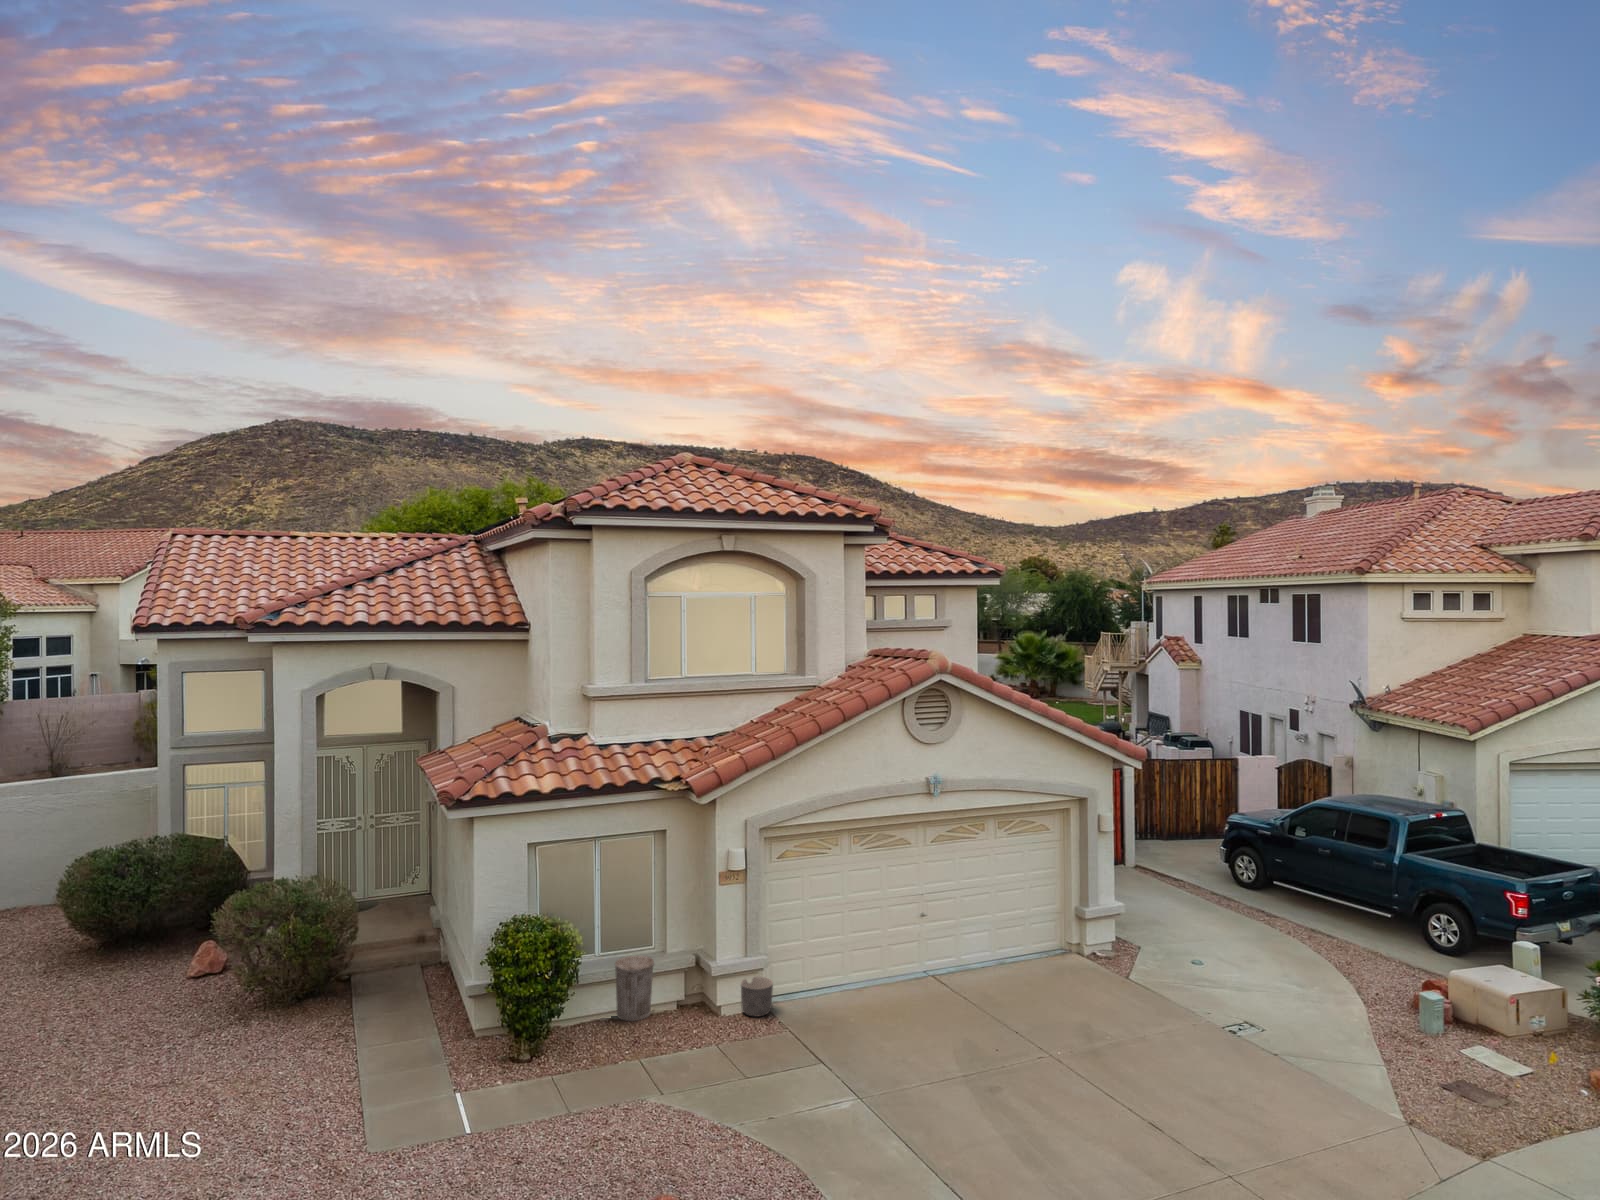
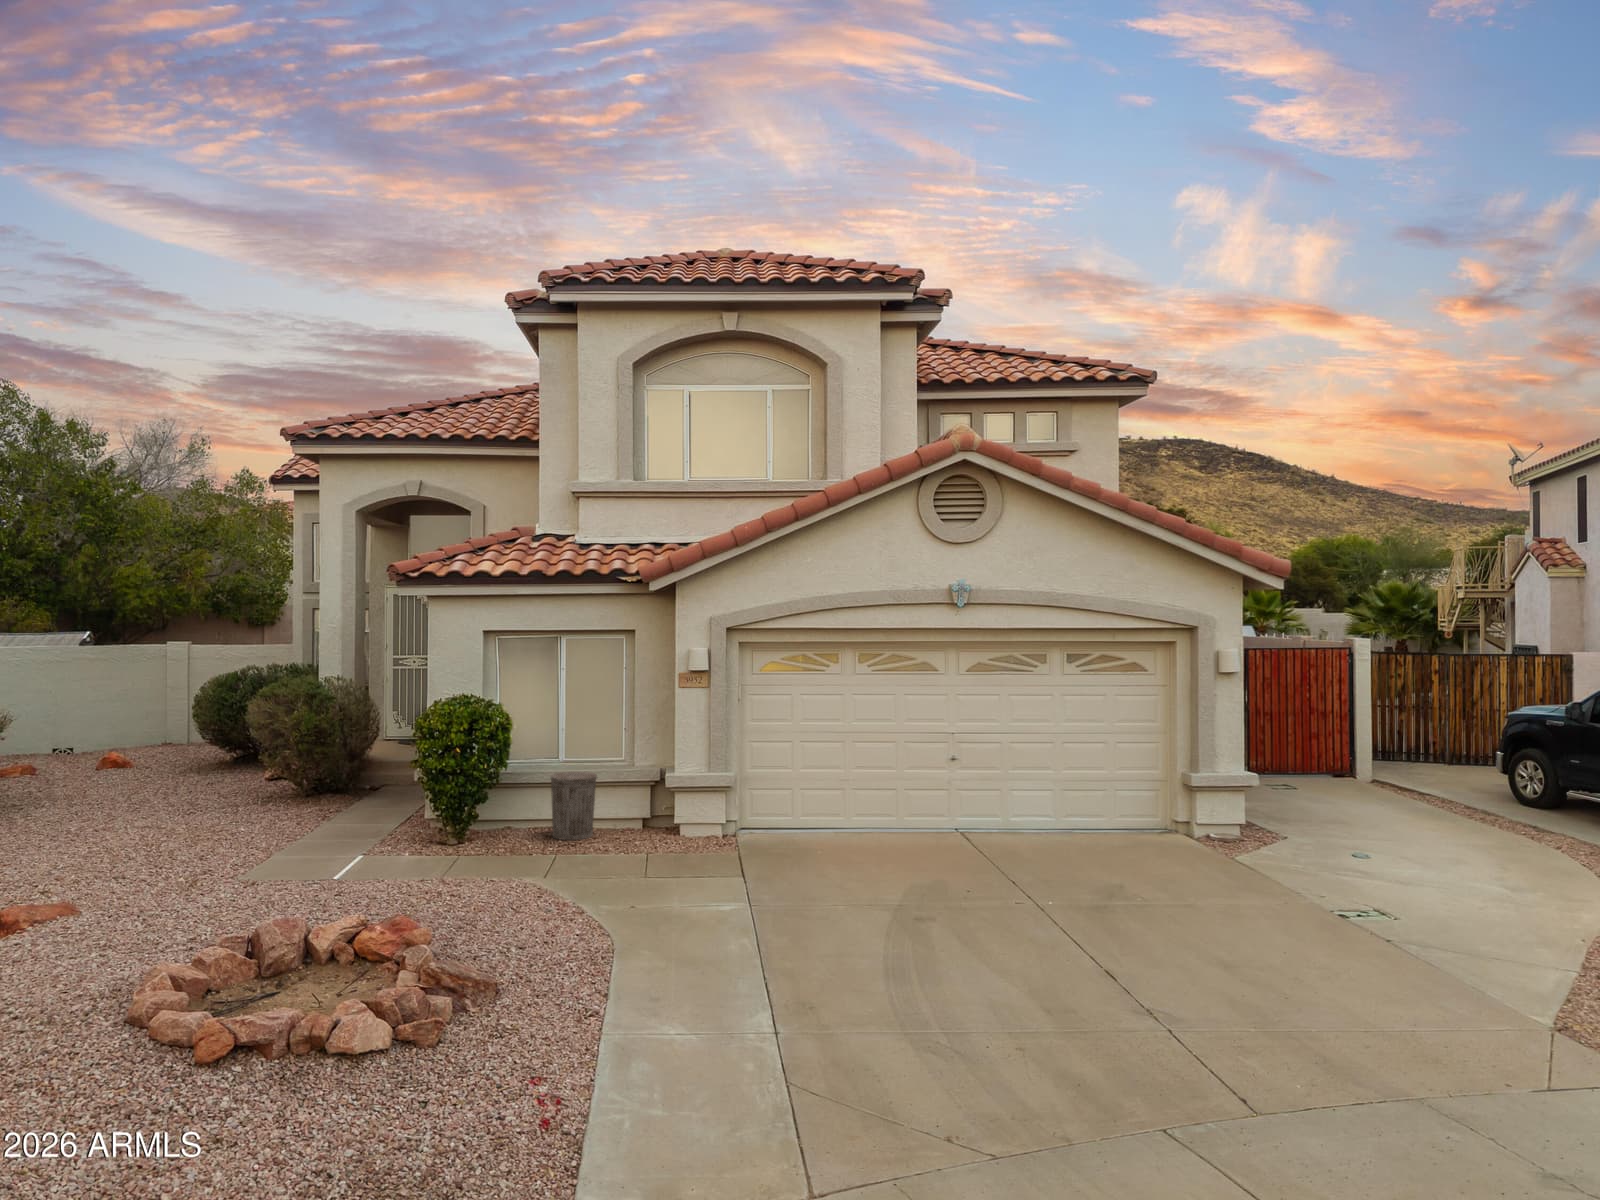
planter: present [741,976,773,1017] -> none [689,806,729,849]

